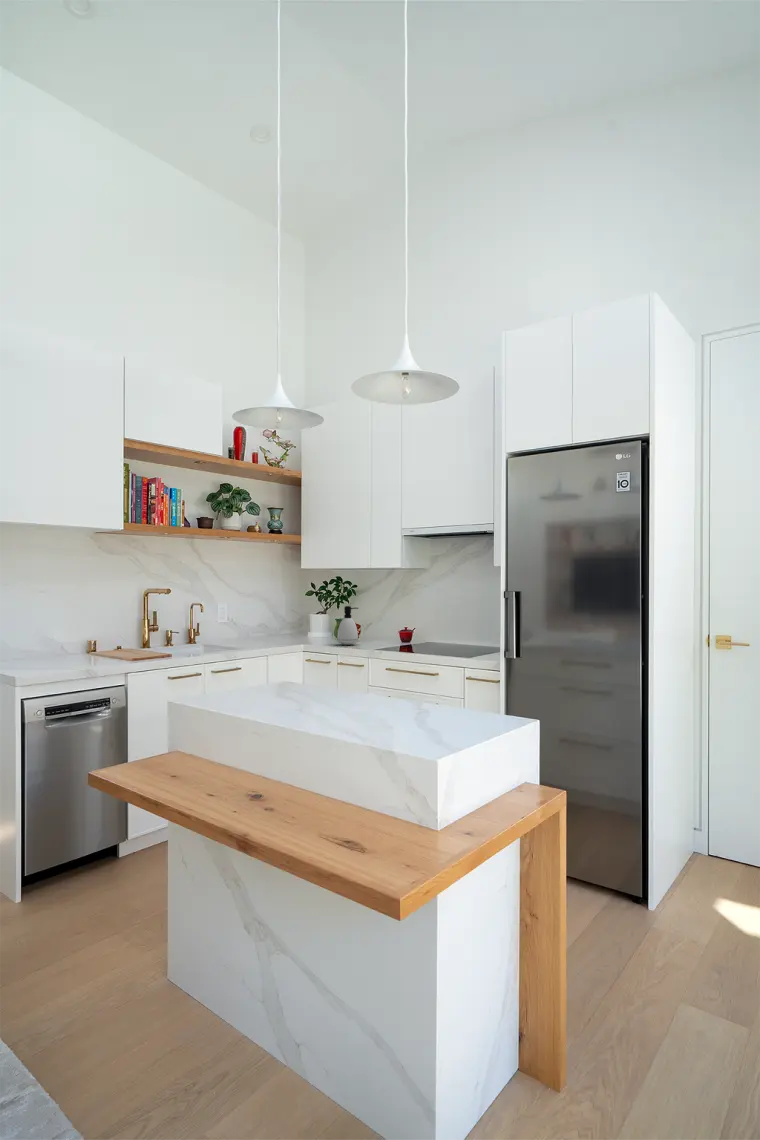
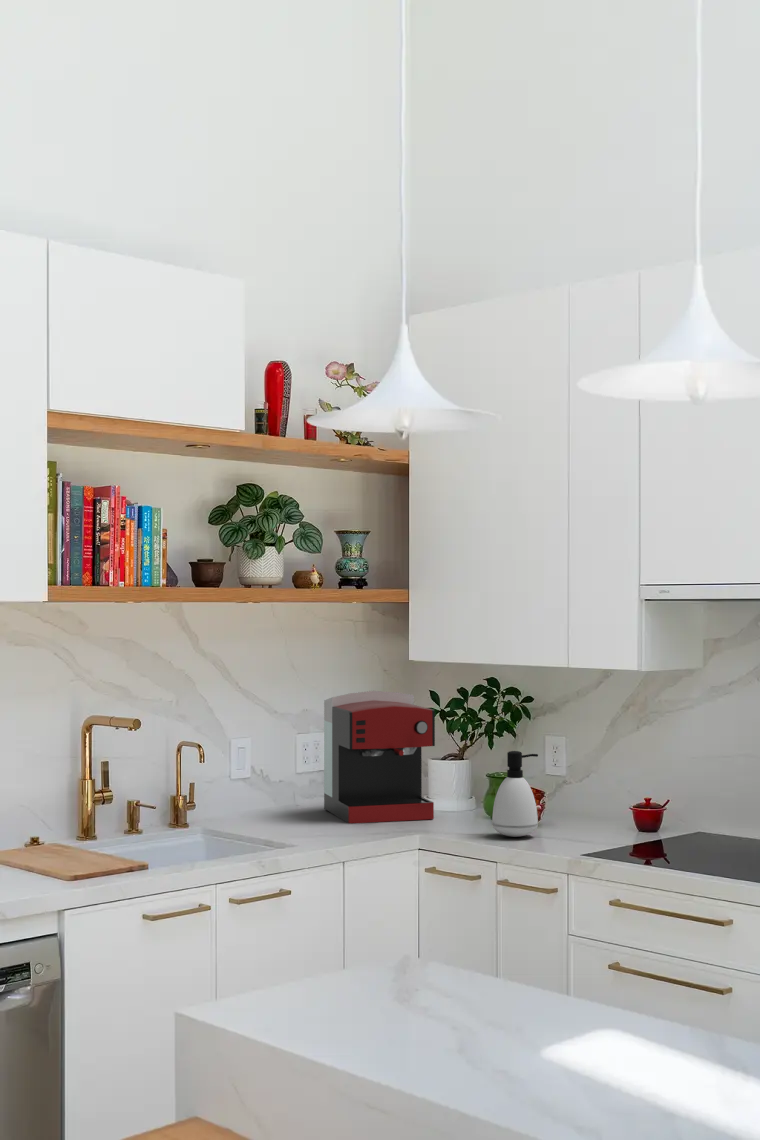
coffee maker: none [261,582,312,642] -> present [324,691,435,824]

